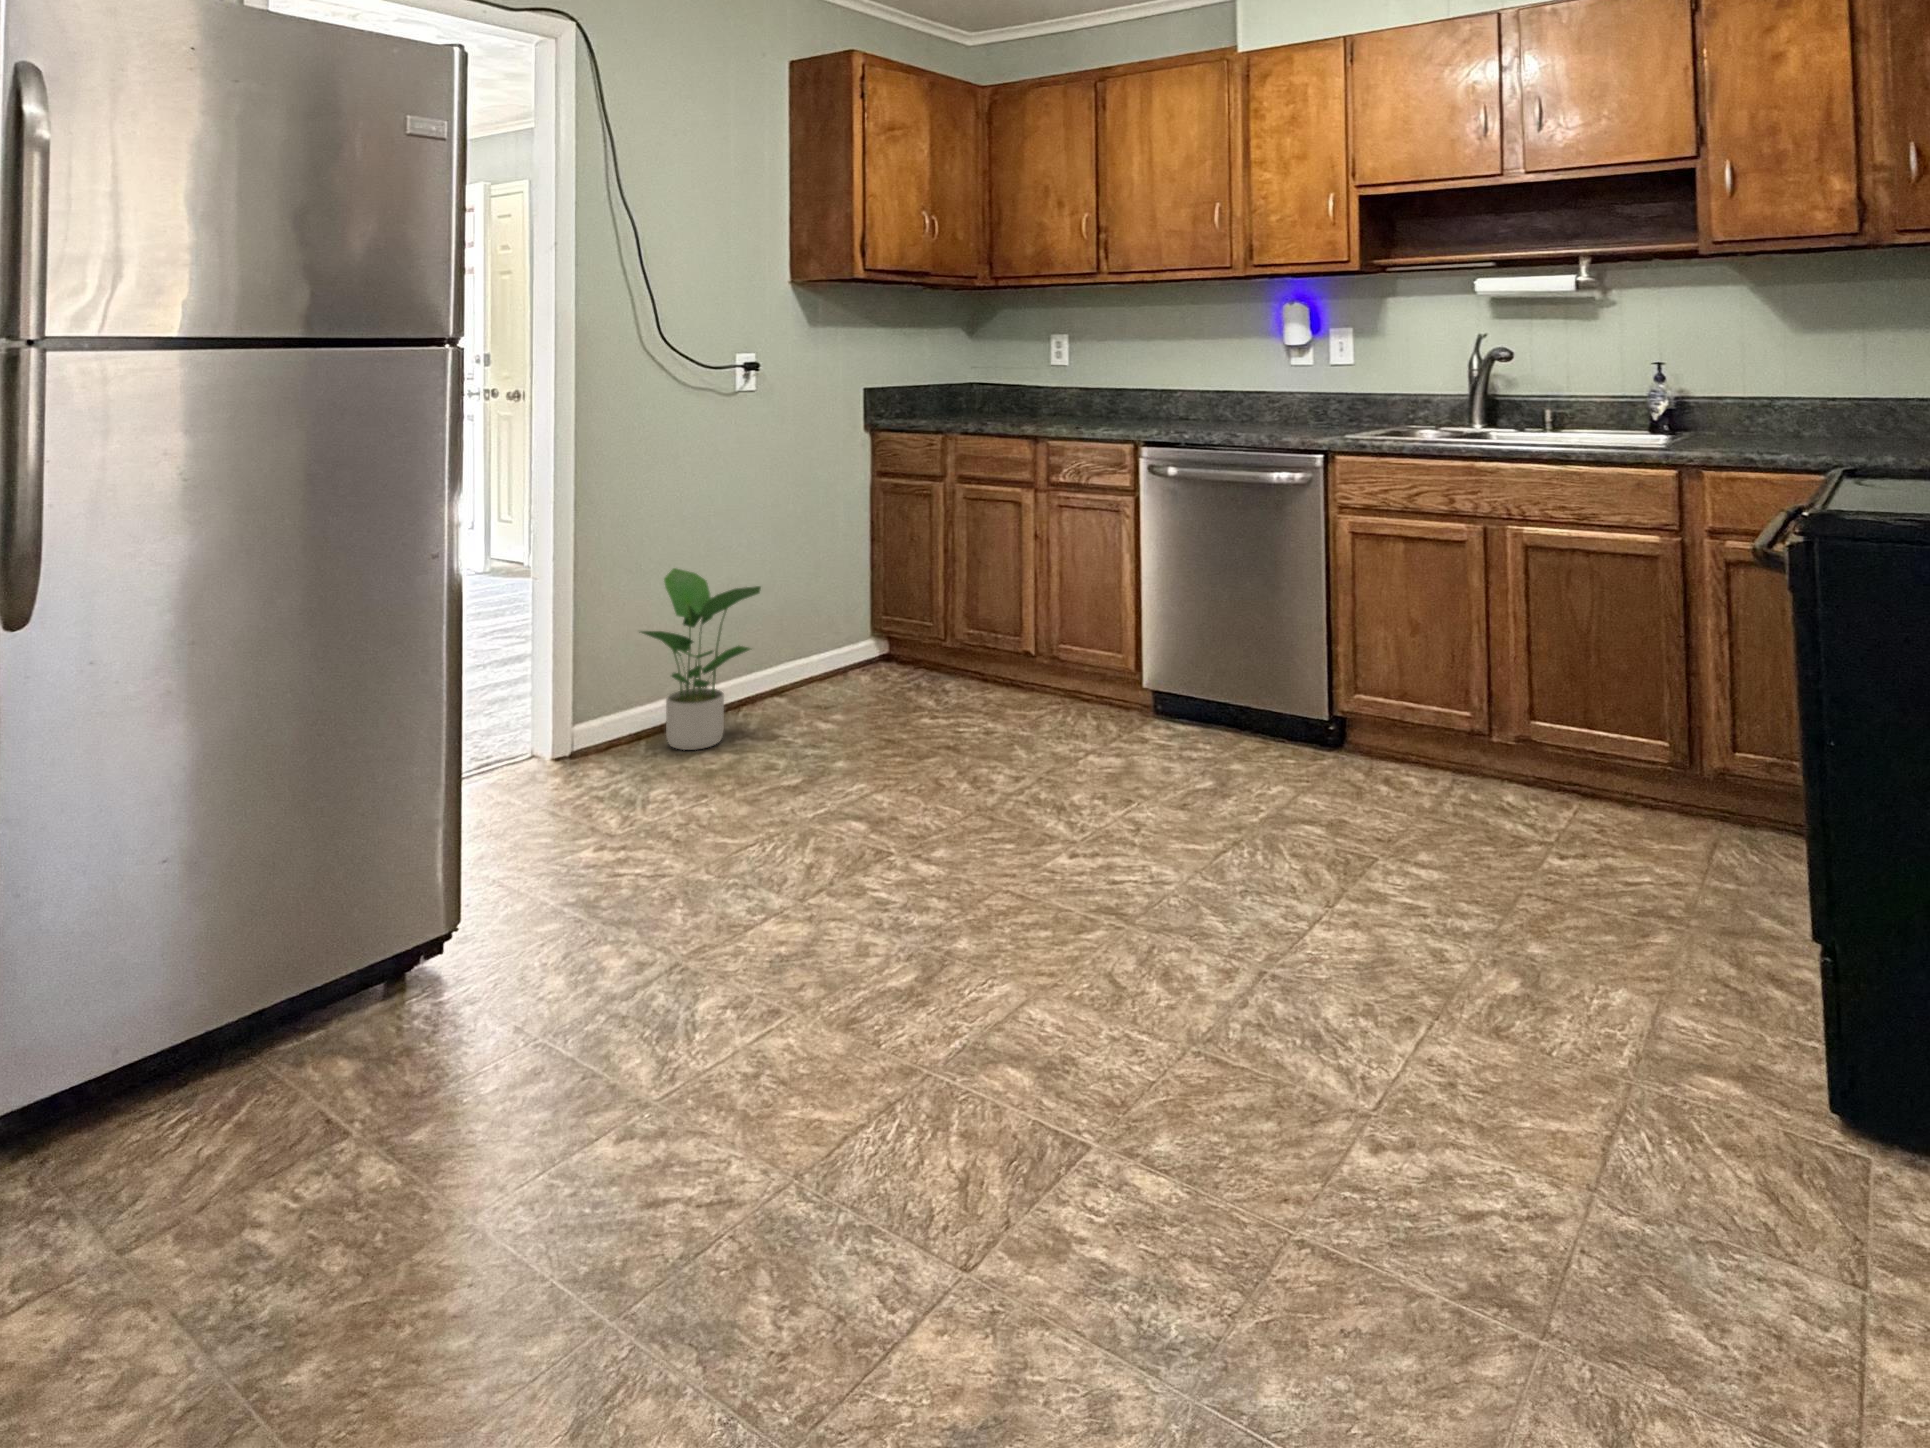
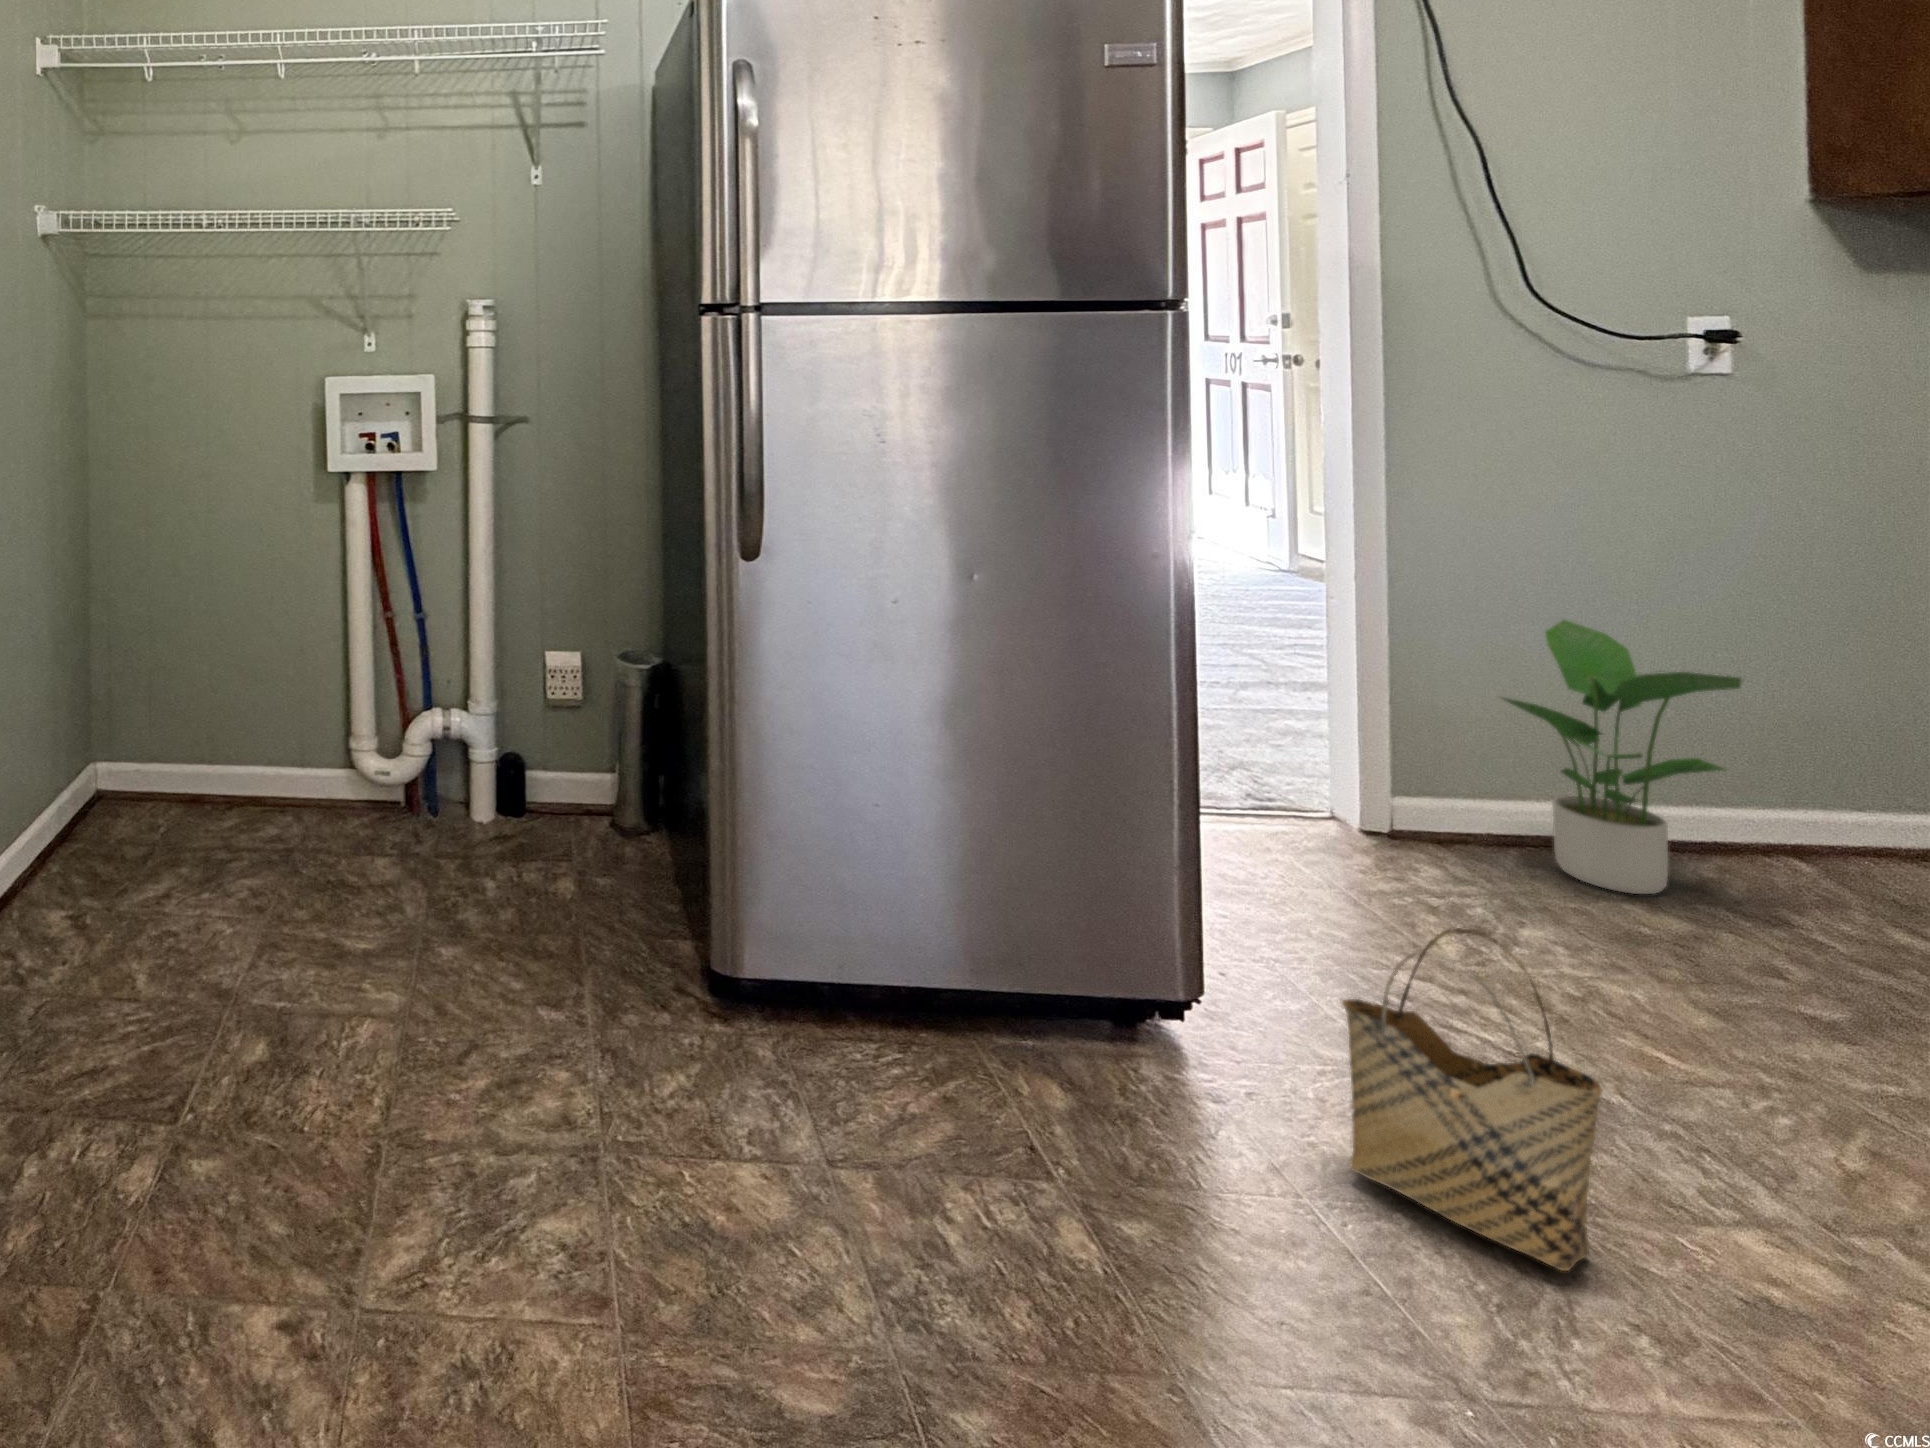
woven basket: none [564,787,710,1001] -> present [1342,928,1602,1271]

